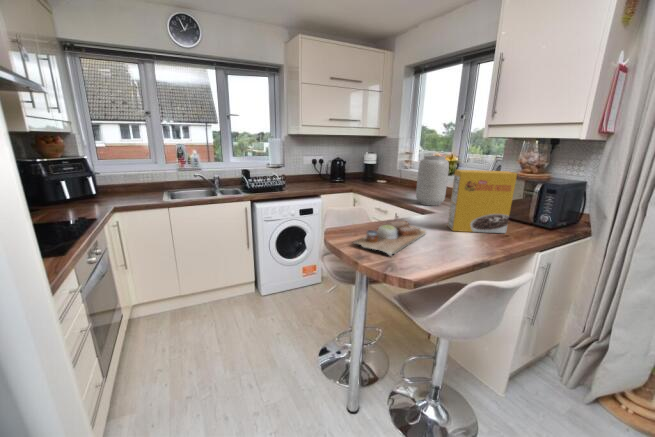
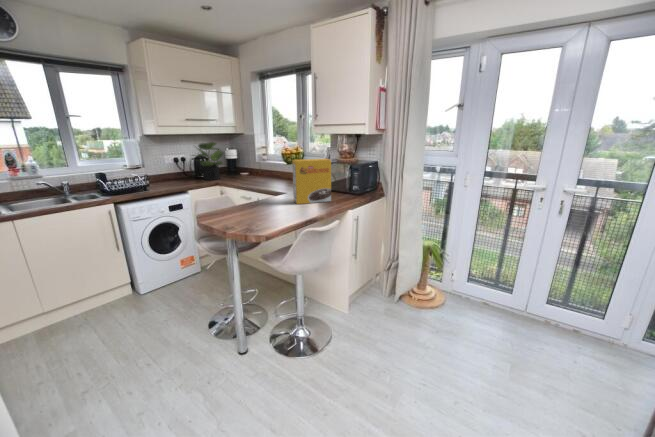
potted plant: none [328,144,362,186] -> present [198,142,223,180]
vase: present [416,156,449,206] -> none [271,150,294,189]
cutting board: present [353,221,426,256] -> none [220,201,278,226]

